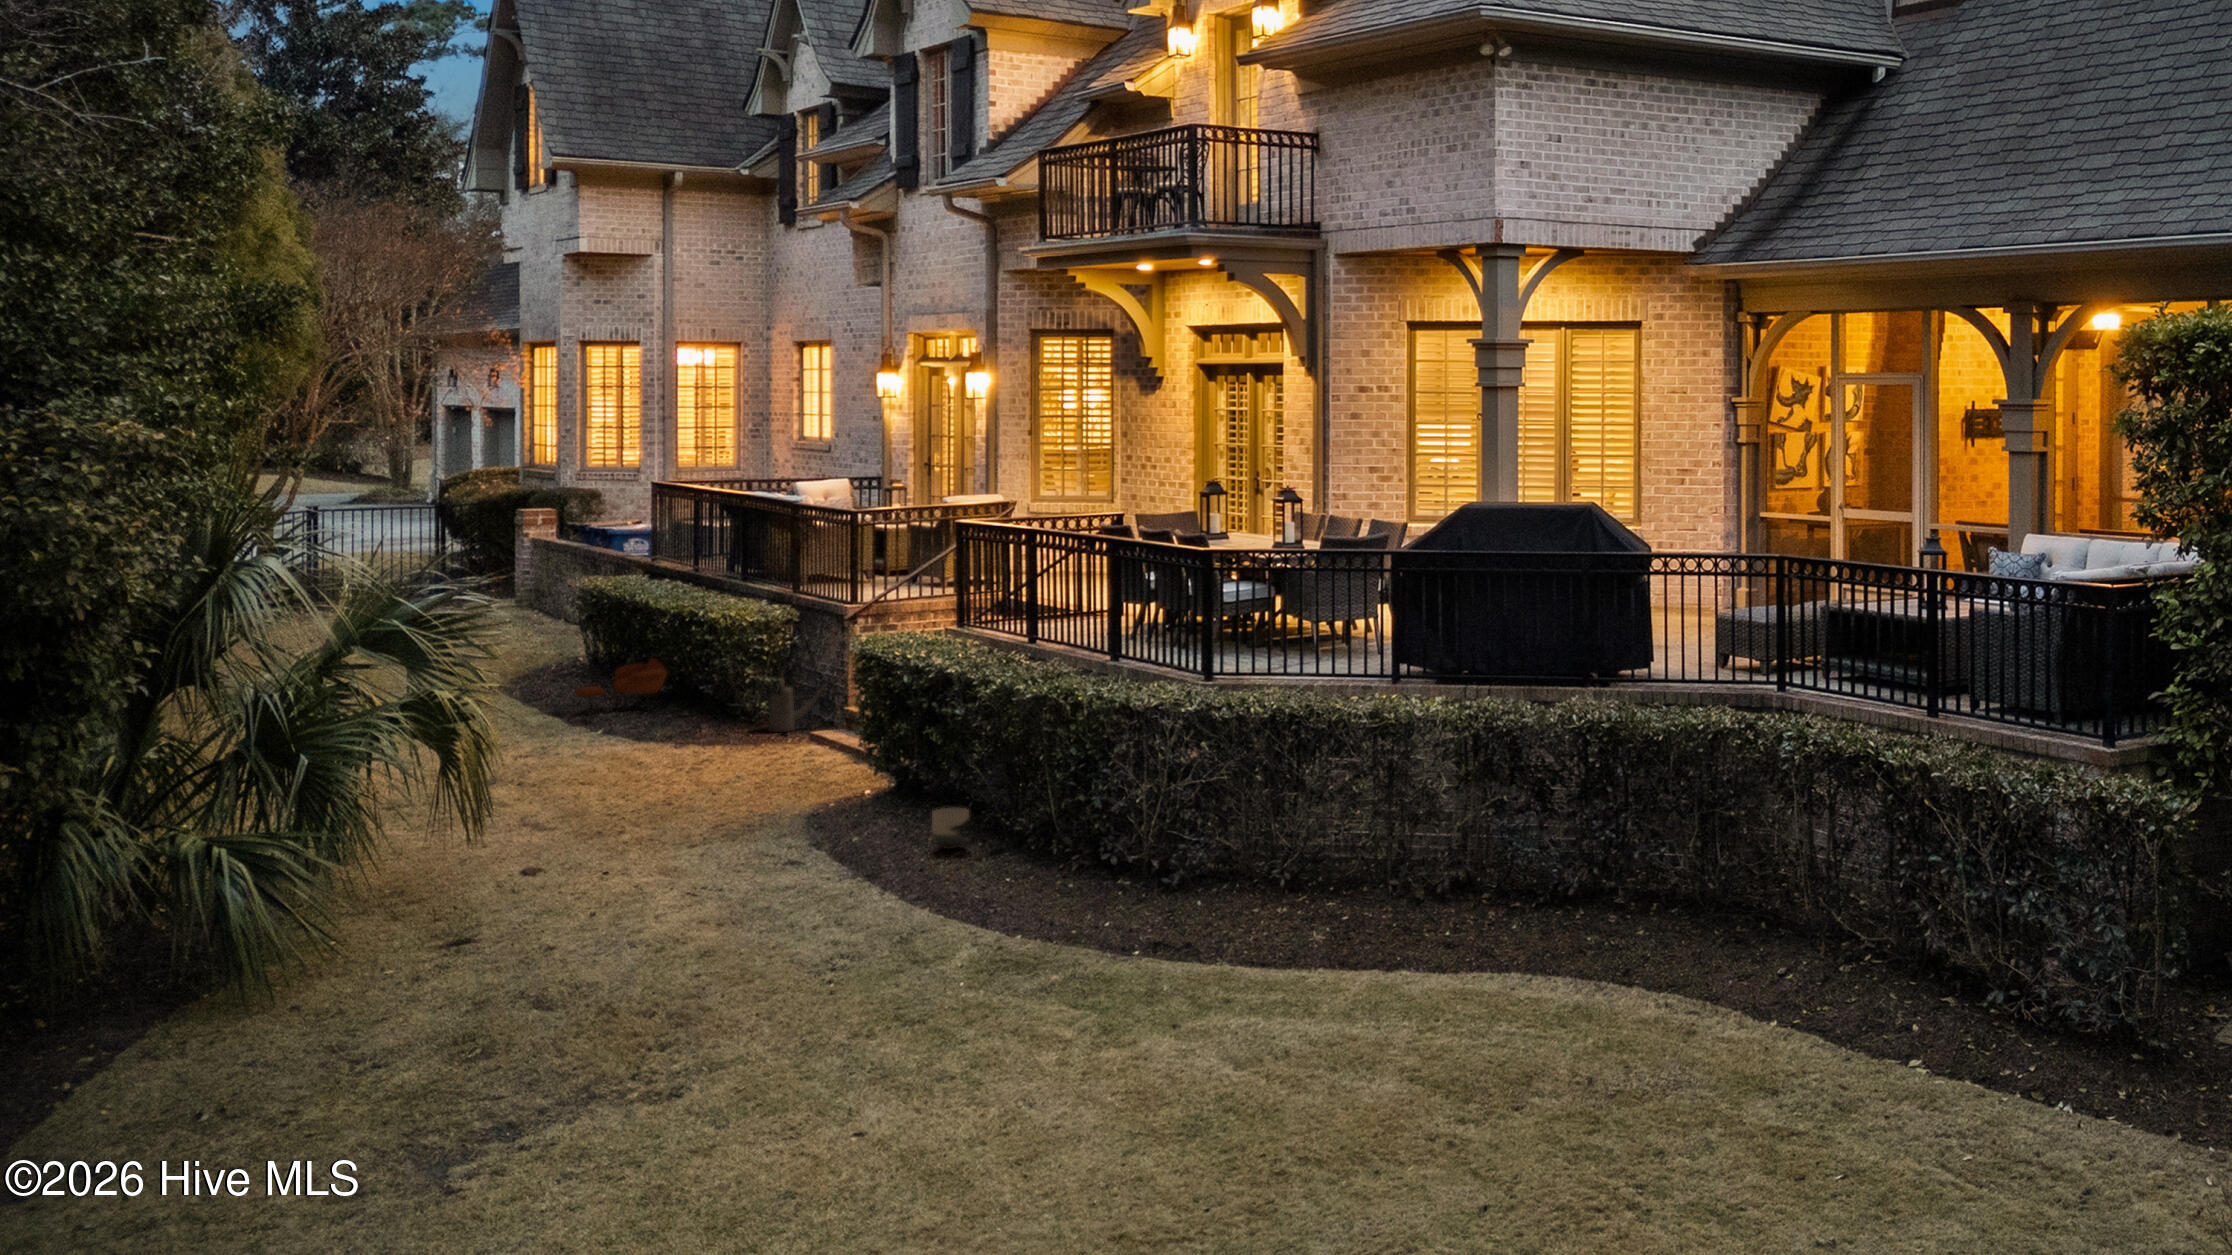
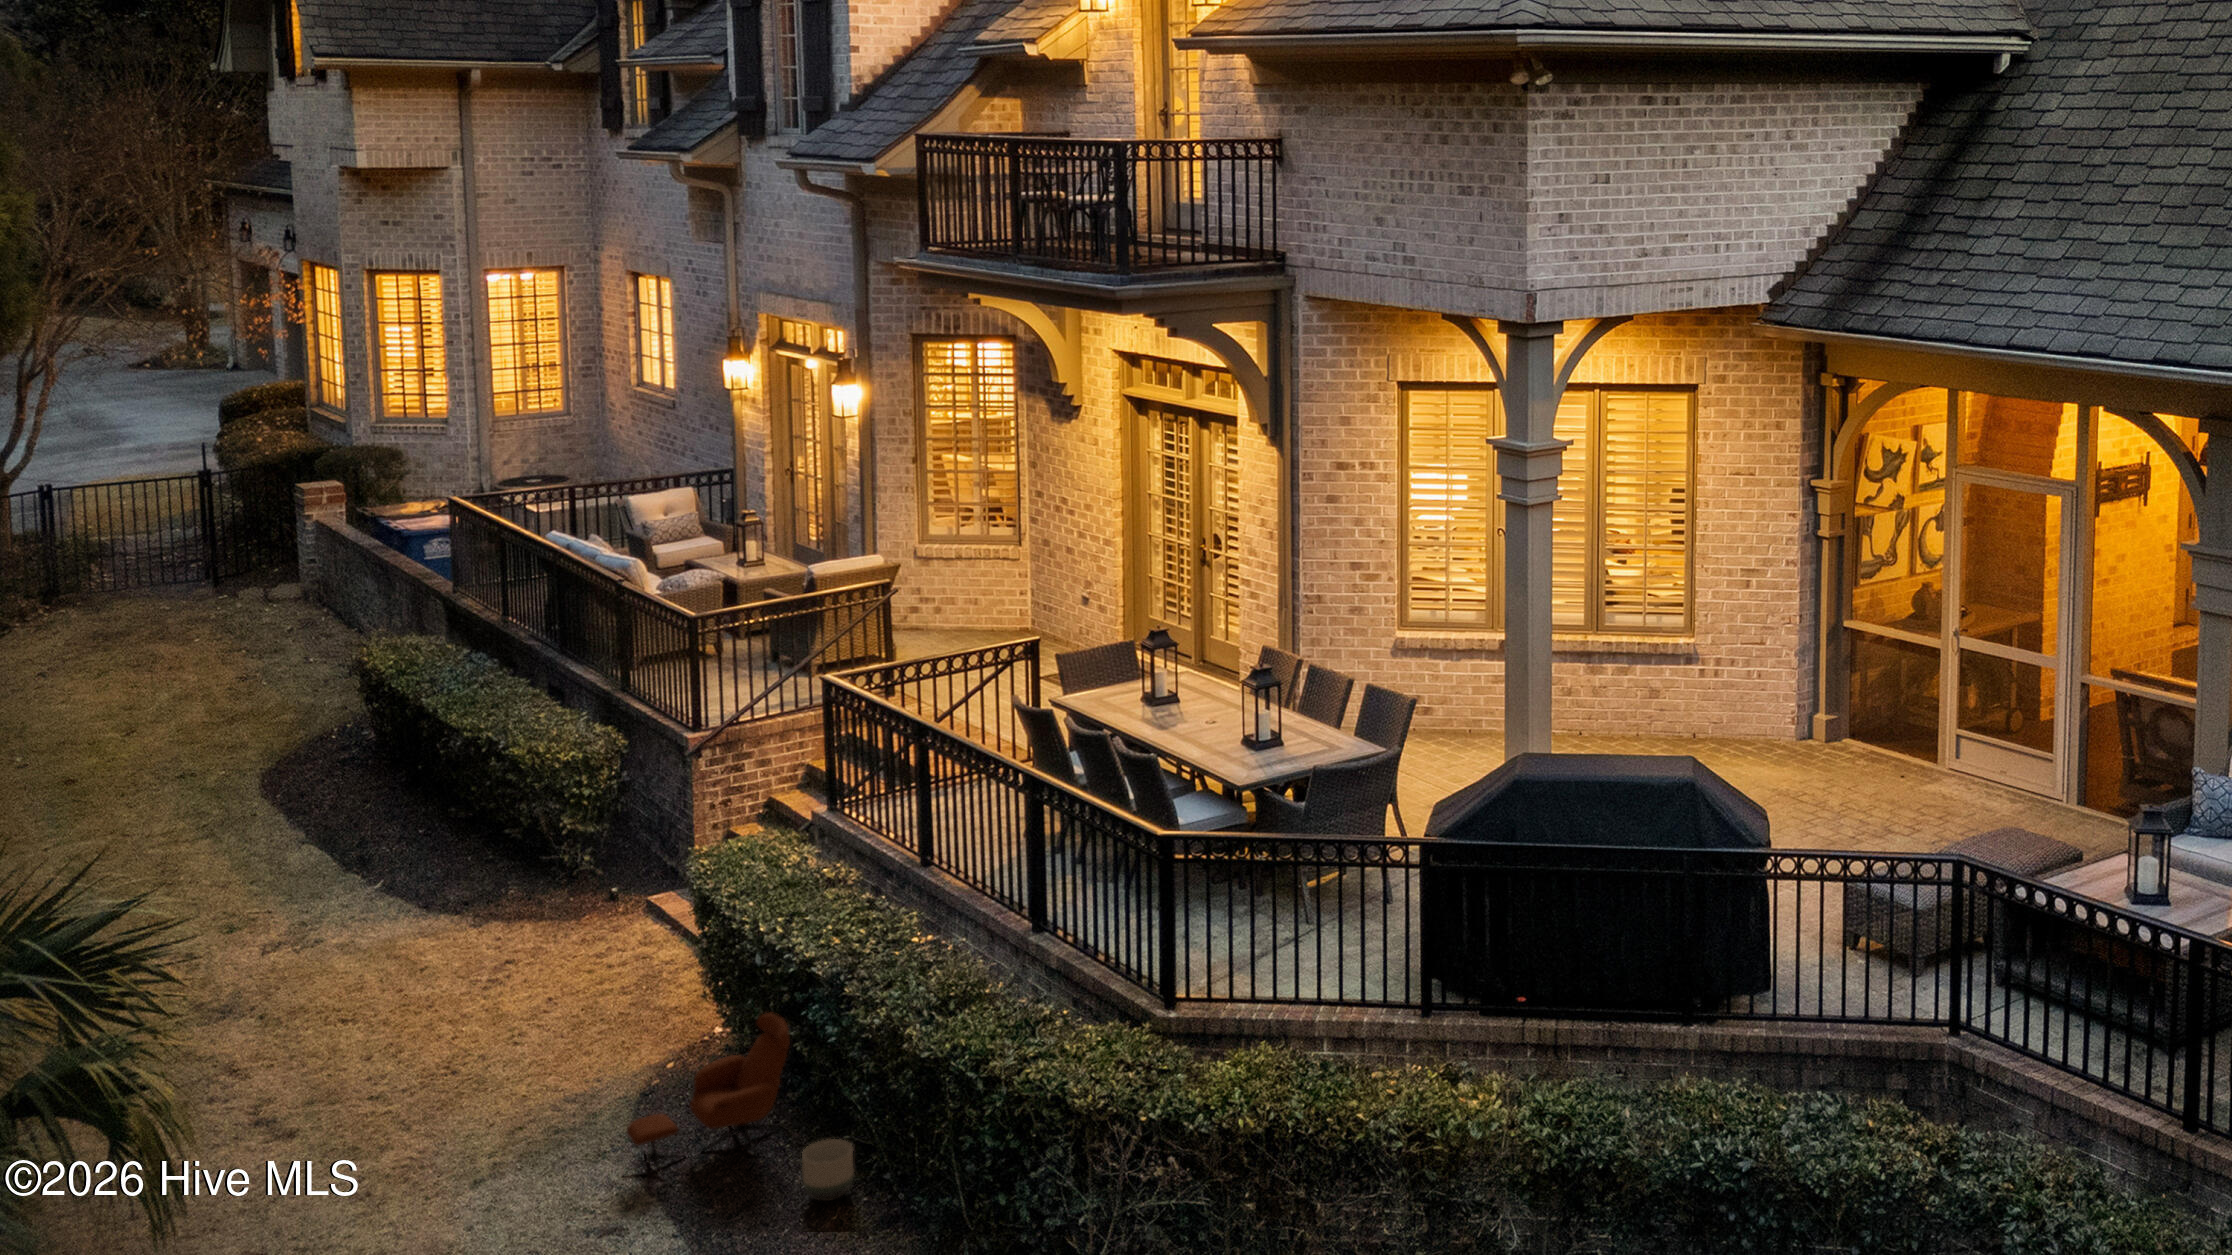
lounge chair: present [575,659,667,714] -> present [625,1013,790,1175]
watering can: present [768,679,826,732] -> none [581,838,667,909]

